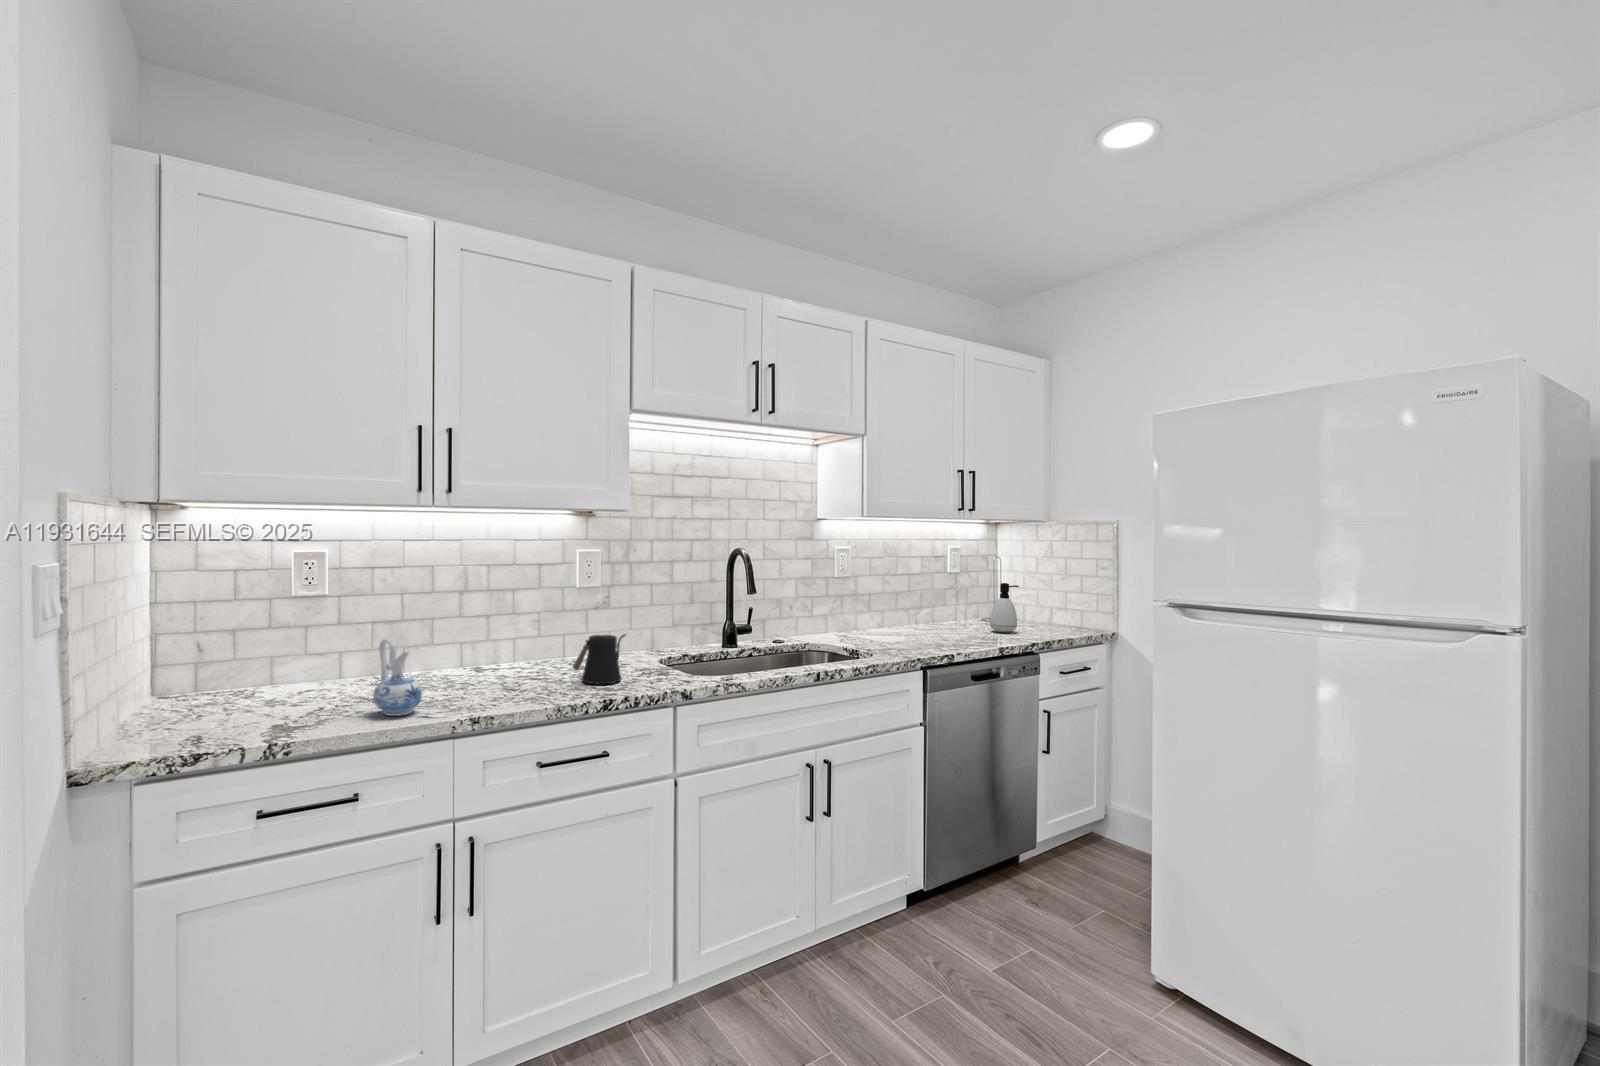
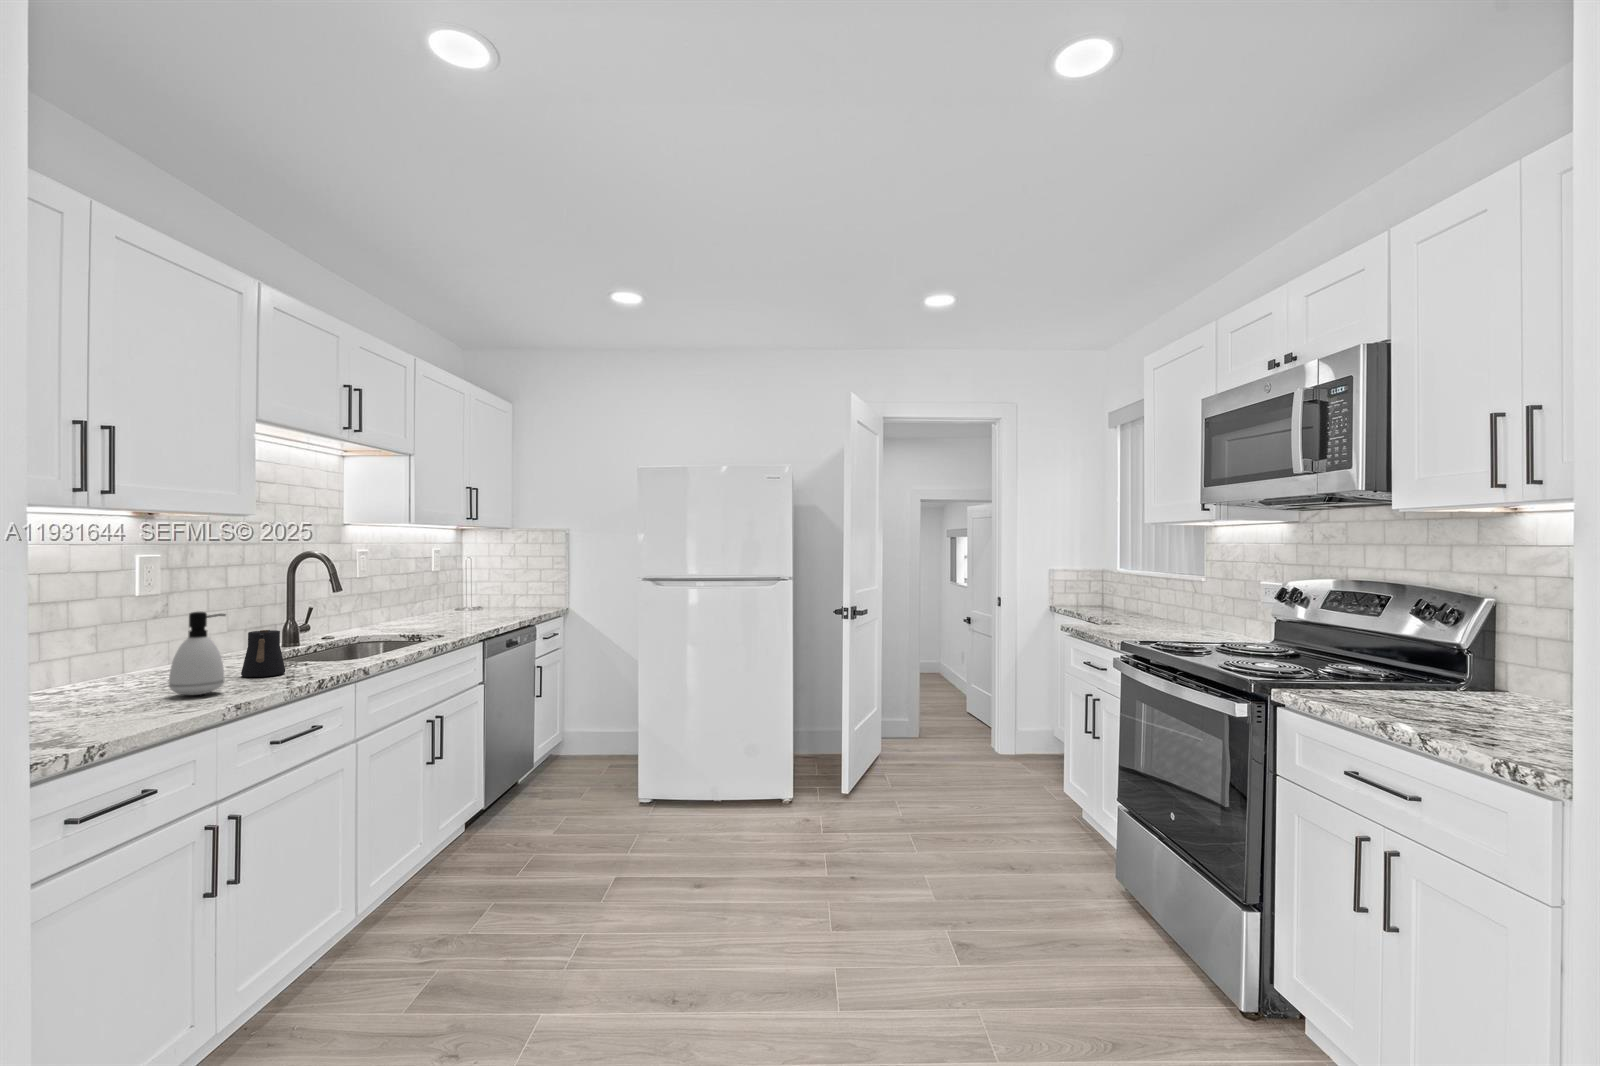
soap dispenser: present [990,583,1019,632] -> present [169,612,226,695]
ceramic pitcher: present [373,638,423,716] -> none [107,639,167,718]

